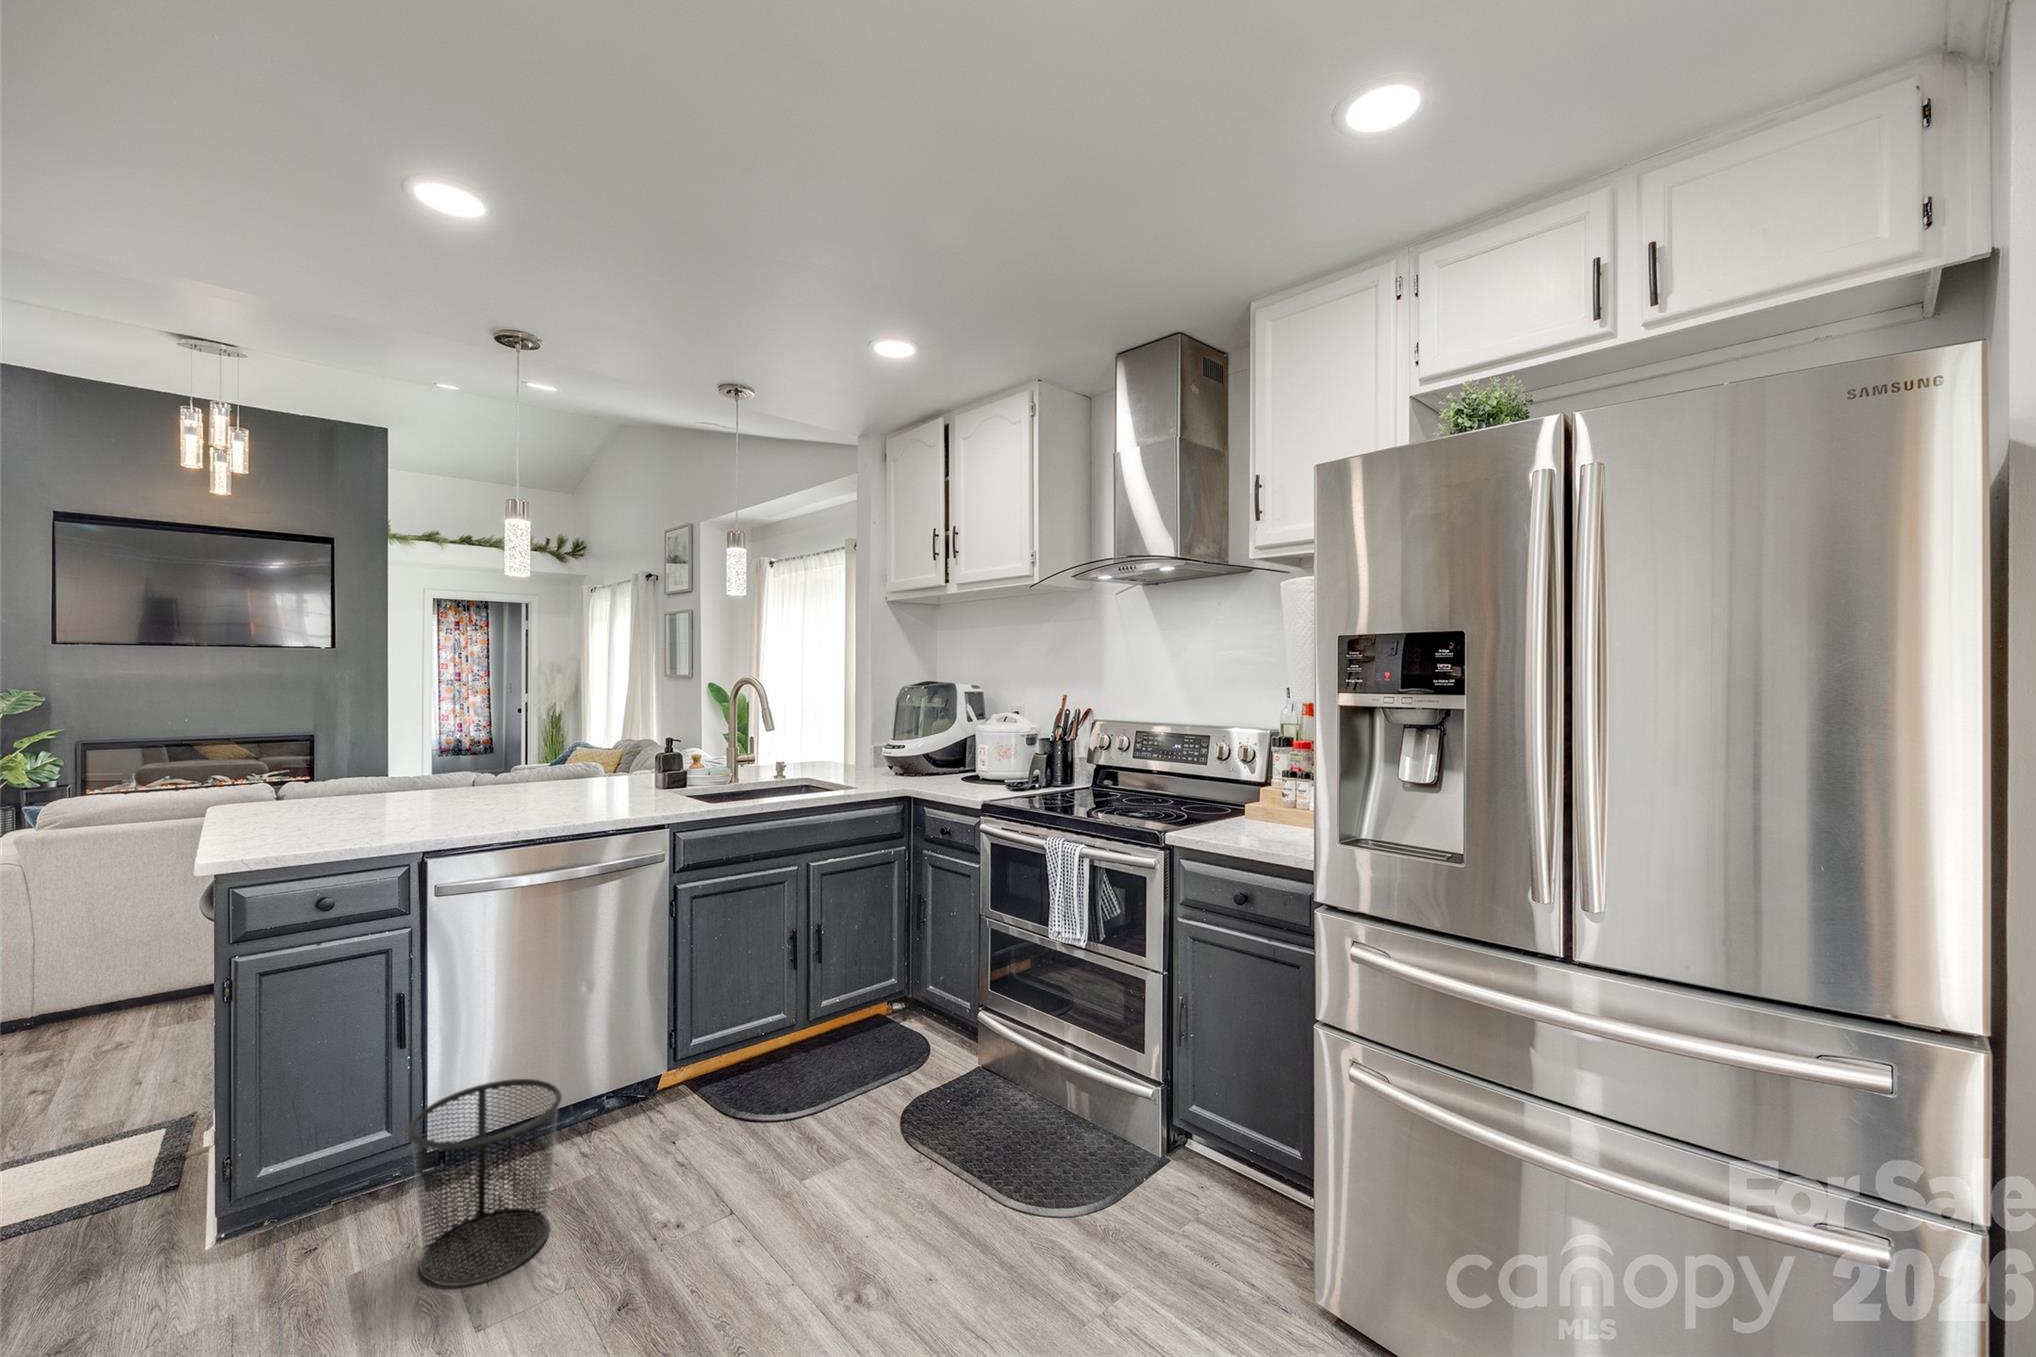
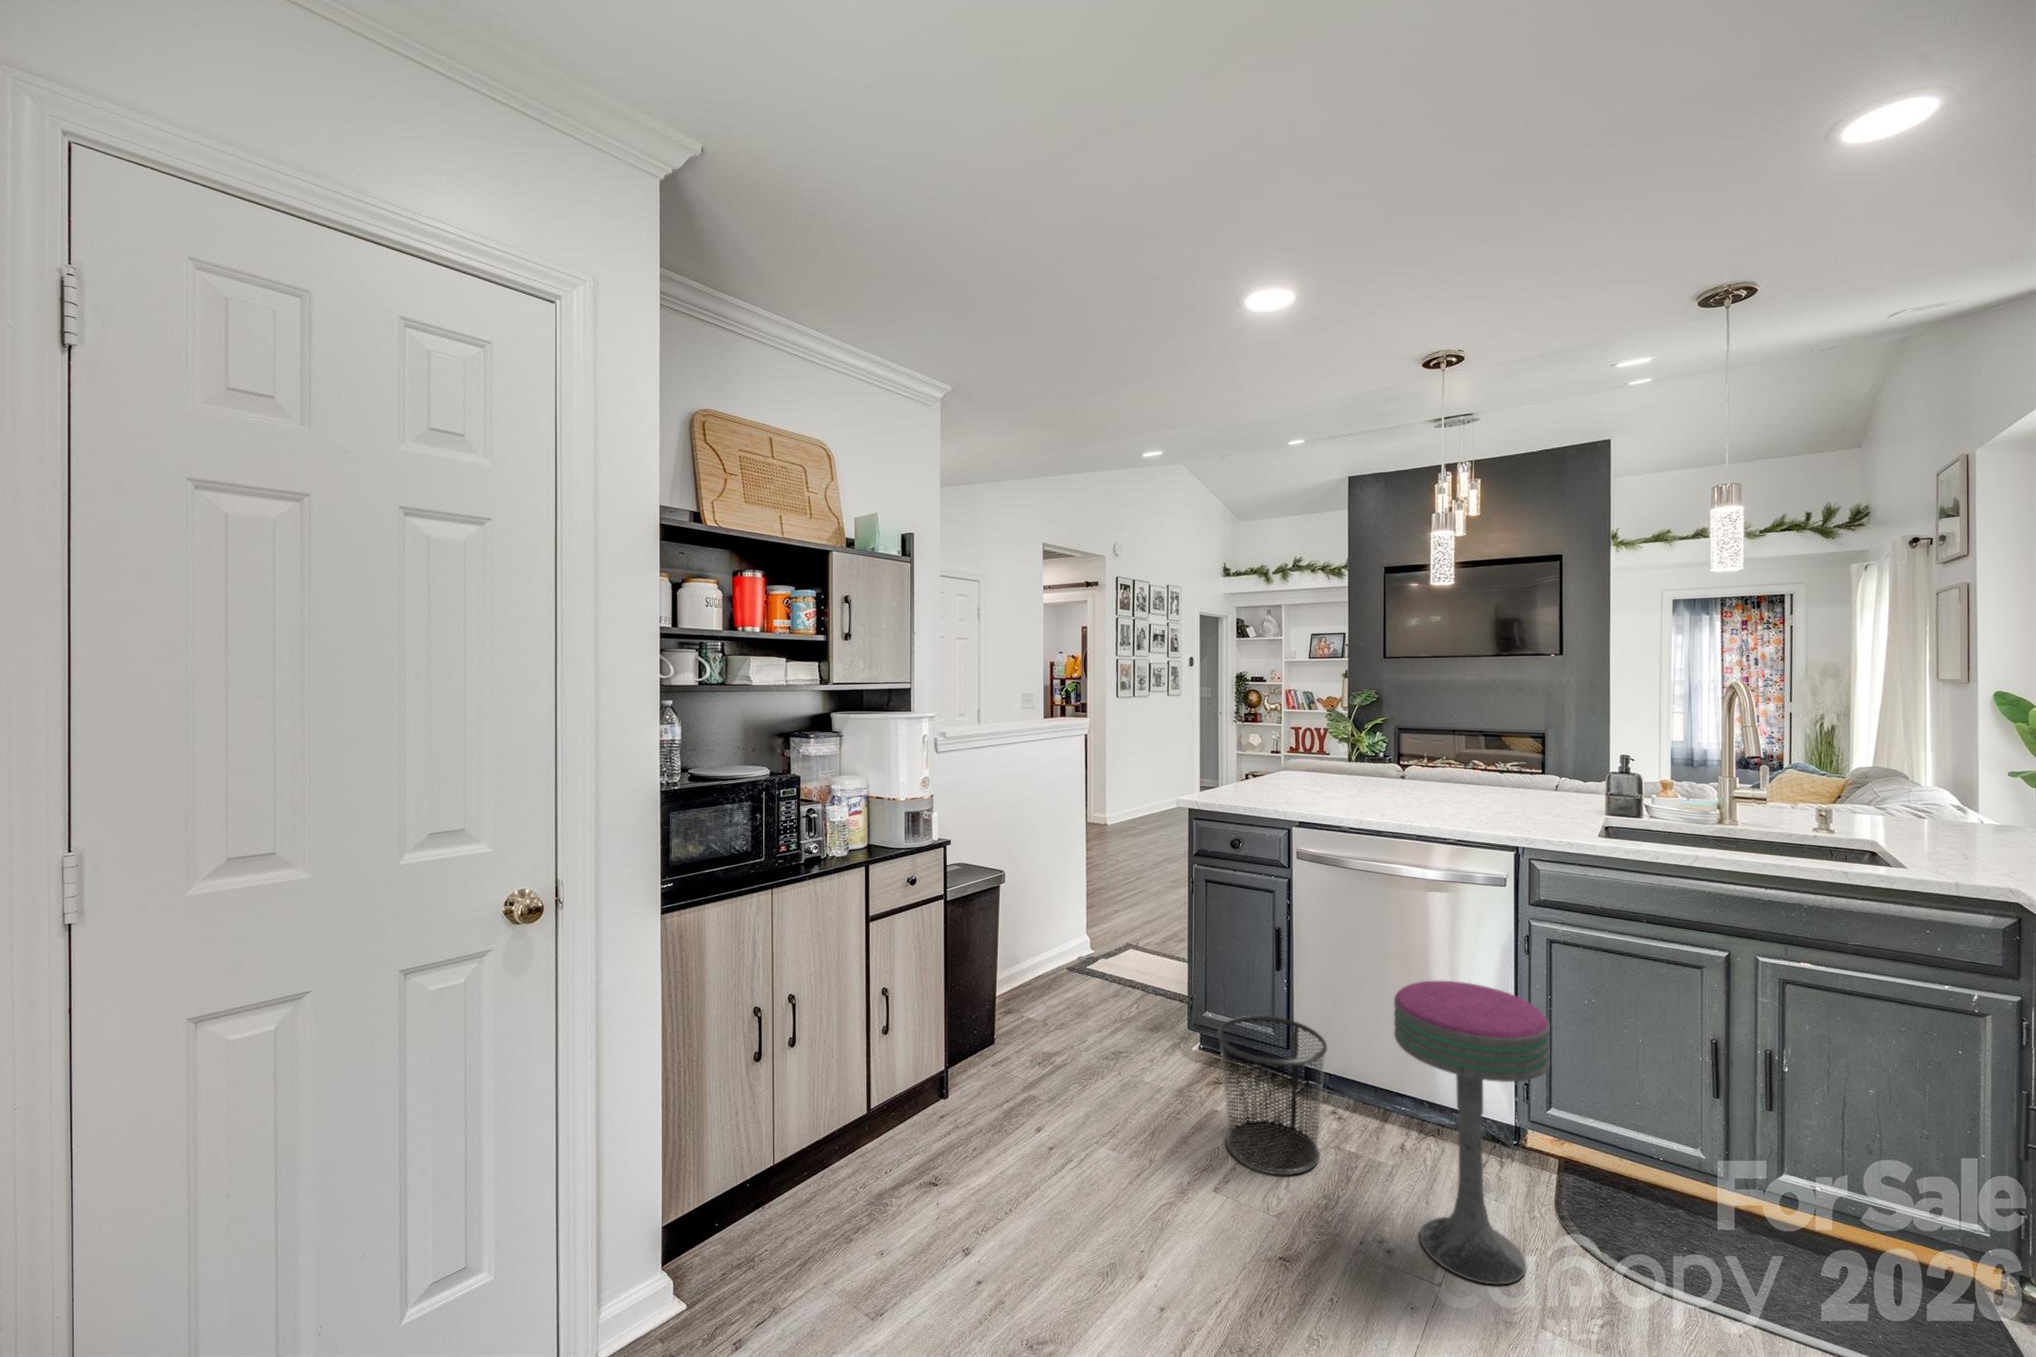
bar stool: none [662,939,789,1199] -> present [1394,981,1550,1285]

